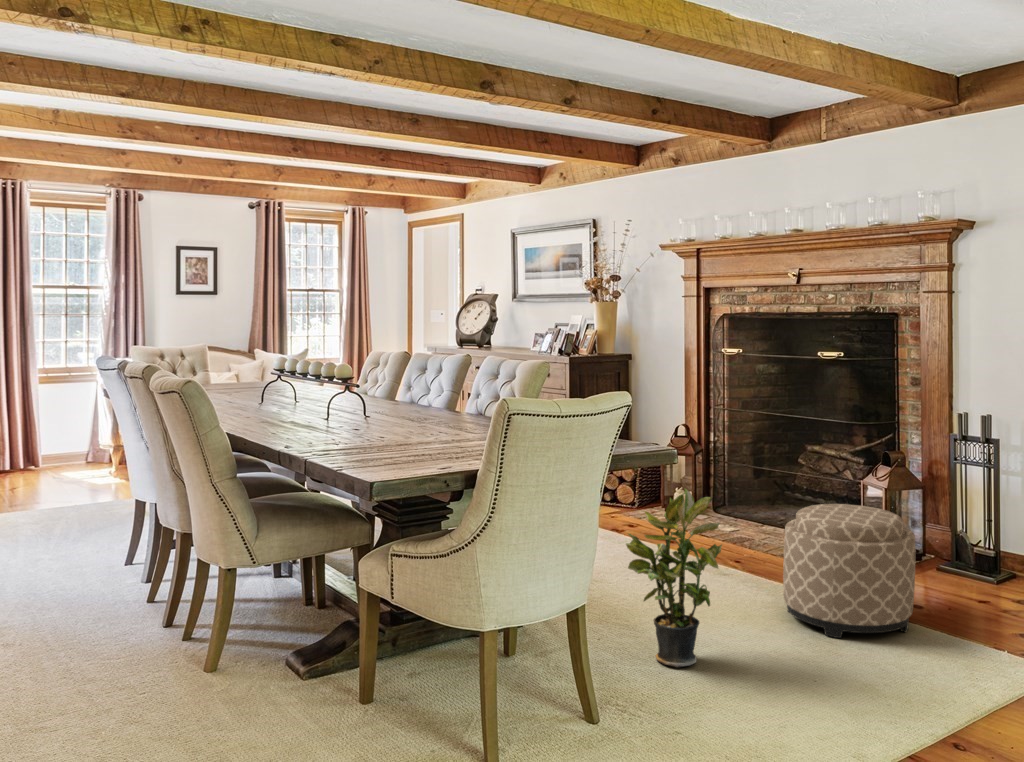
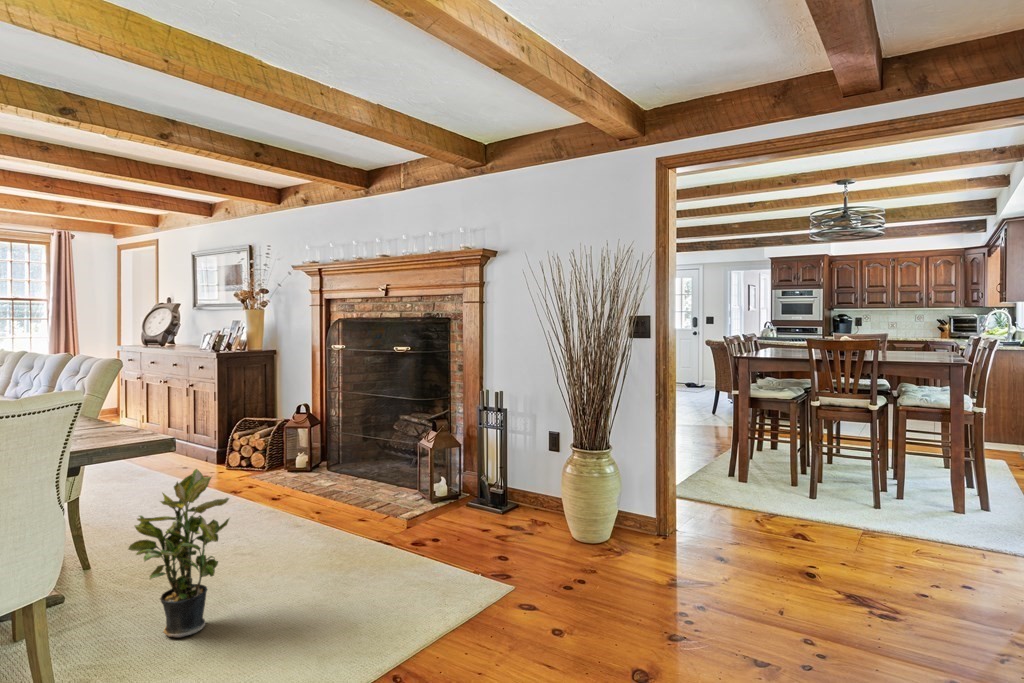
ottoman: present [783,504,915,638] -> none [319,467,421,582]

